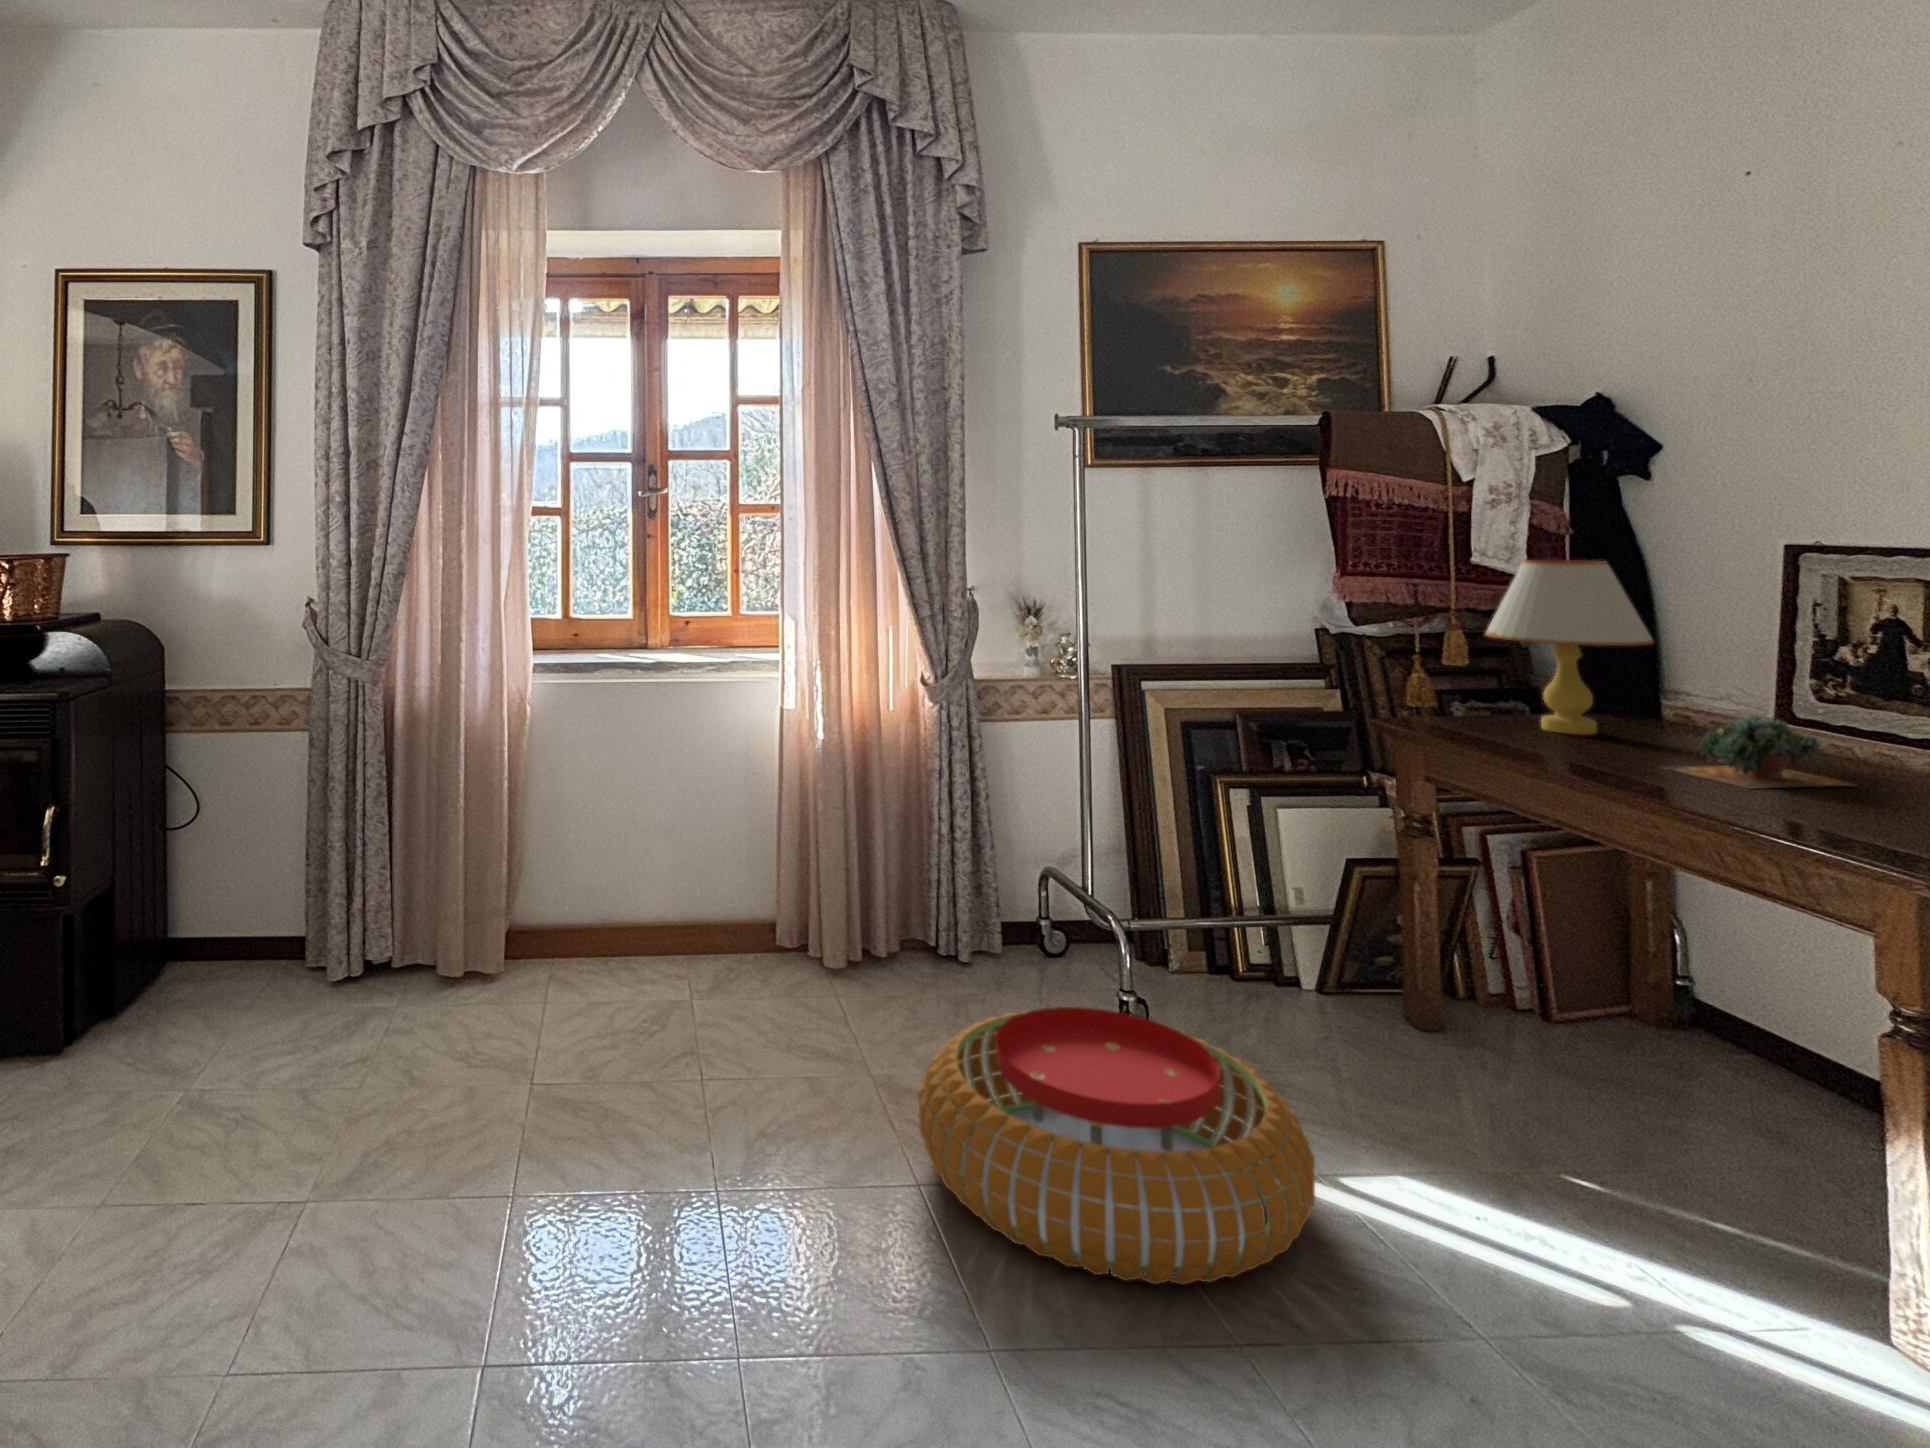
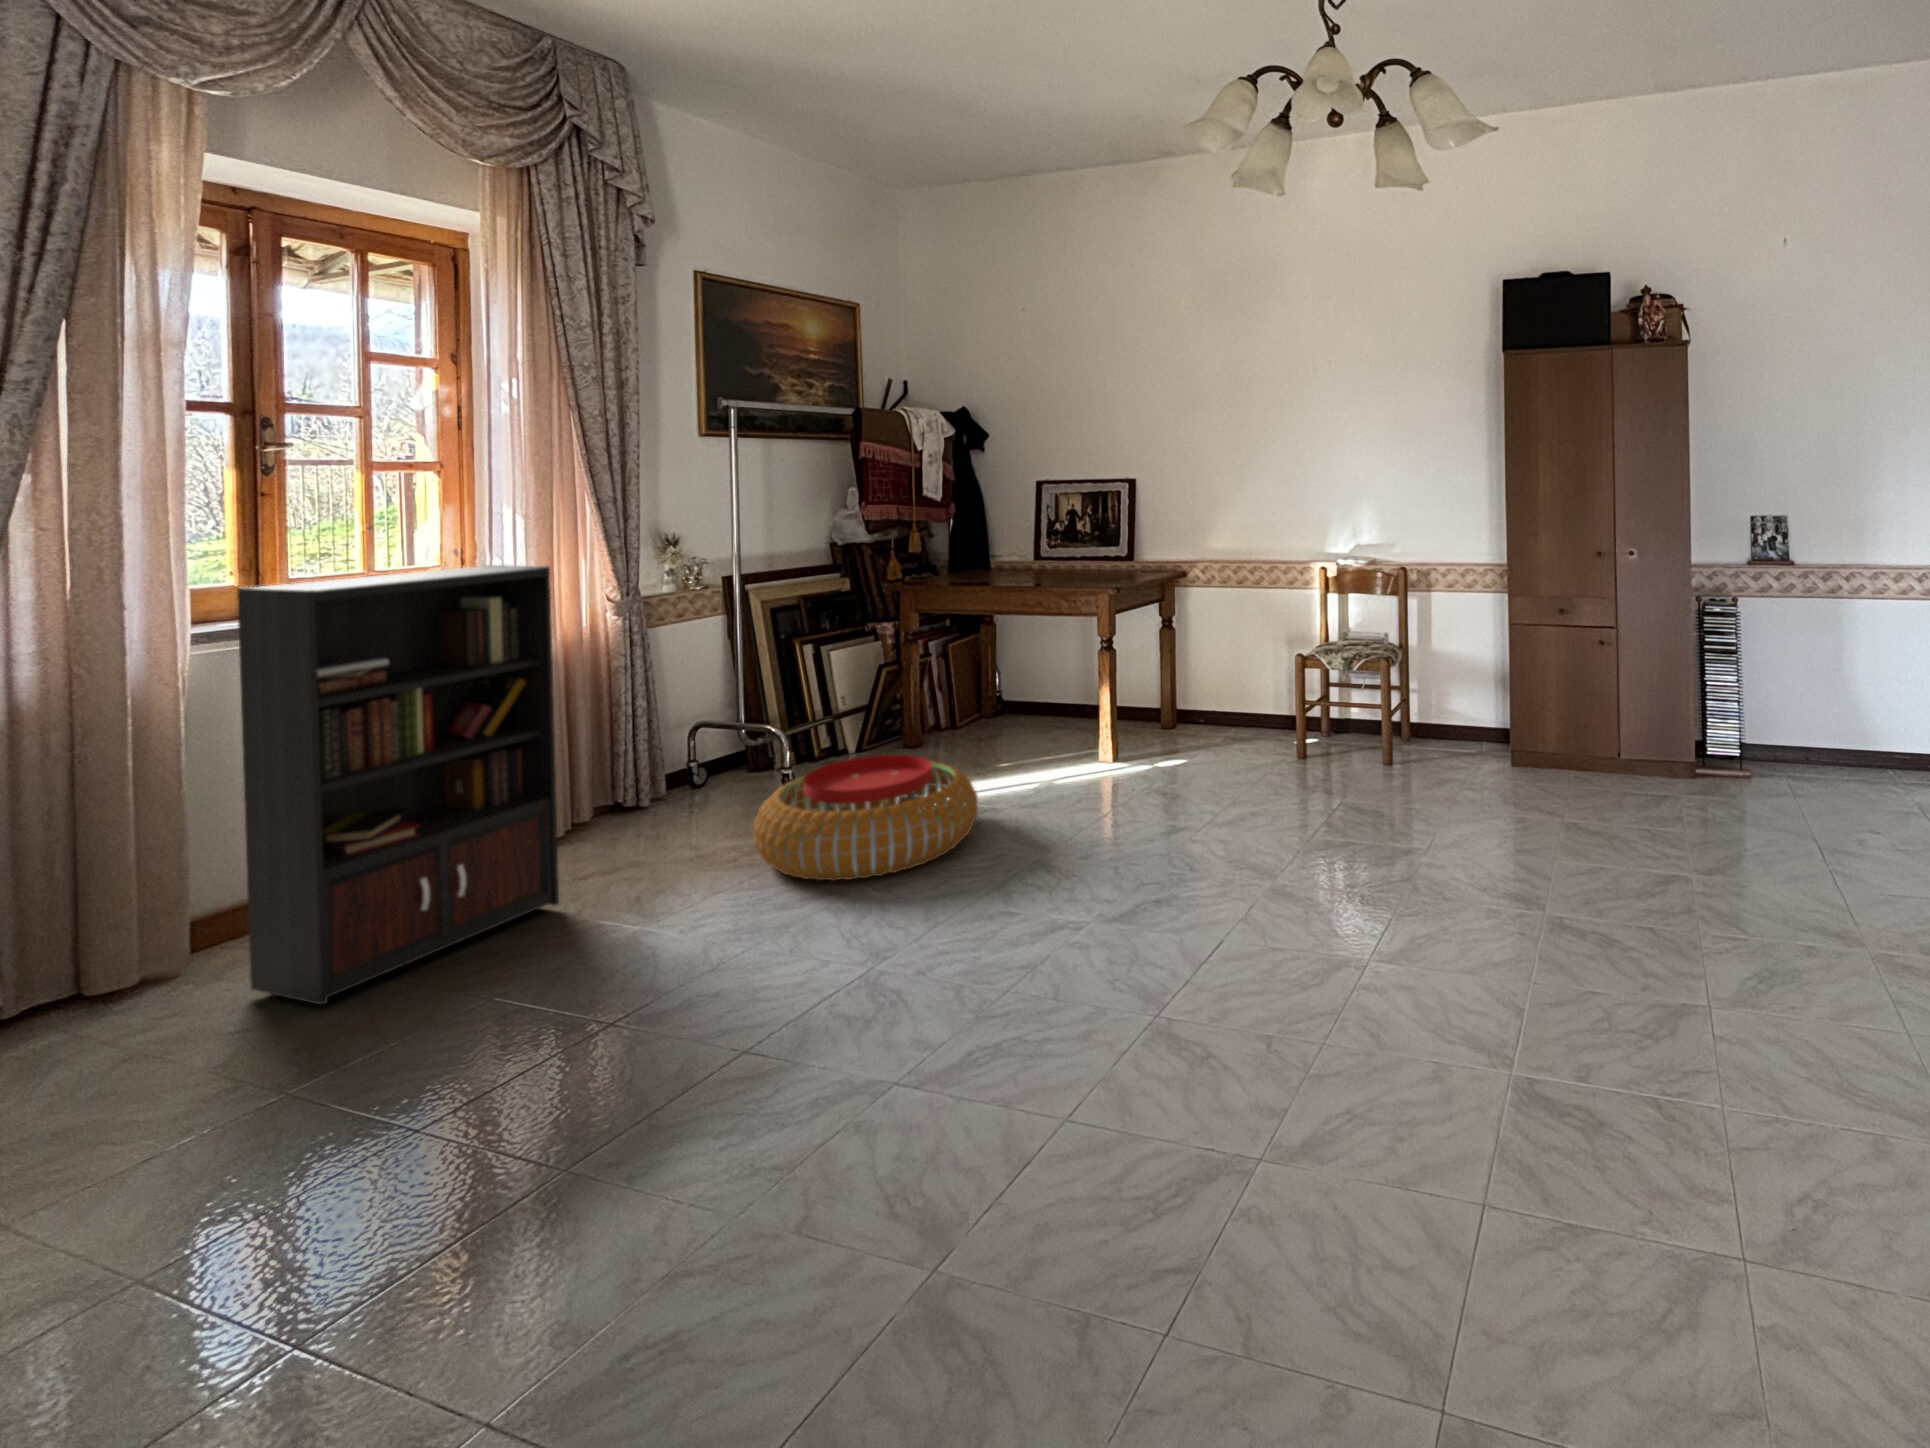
table lamp: present [1485,560,1653,735] -> none [940,491,1010,577]
bookcase: none [486,624,777,1058] -> present [237,565,559,1005]
succulent plant: present [1662,715,1856,789] -> none [1033,553,1091,582]

